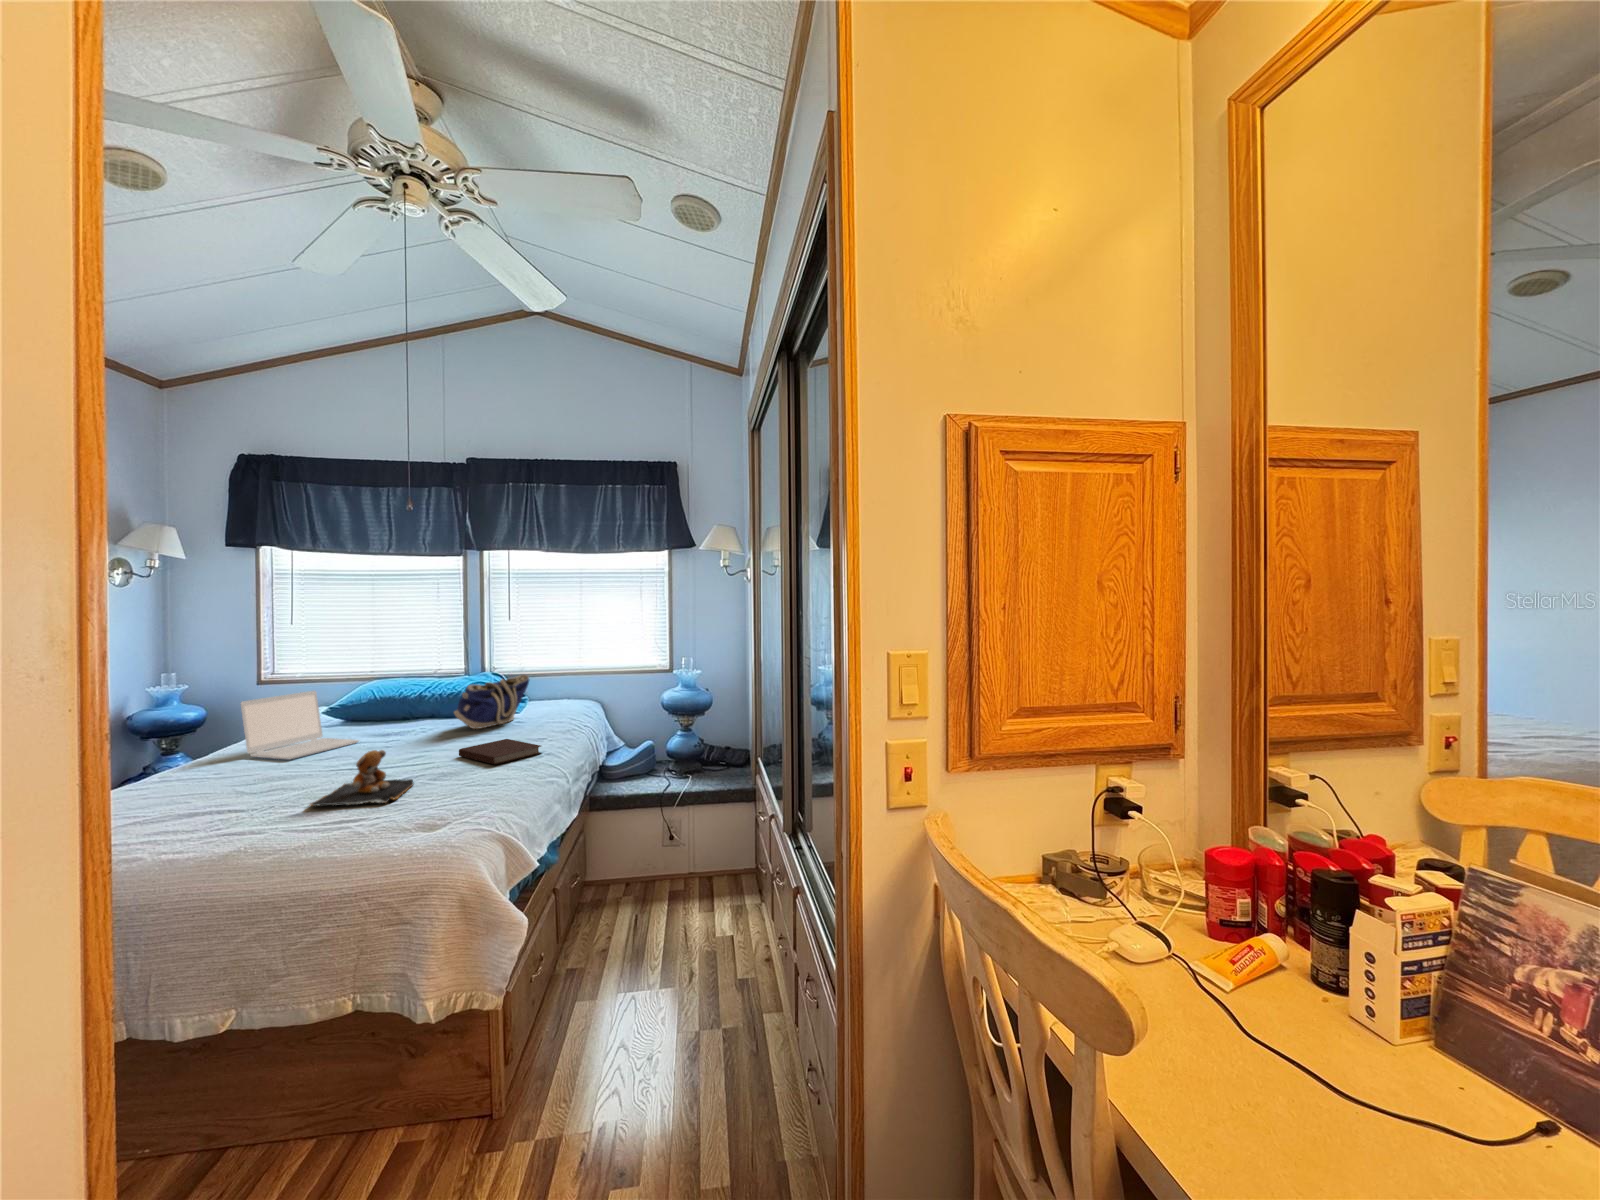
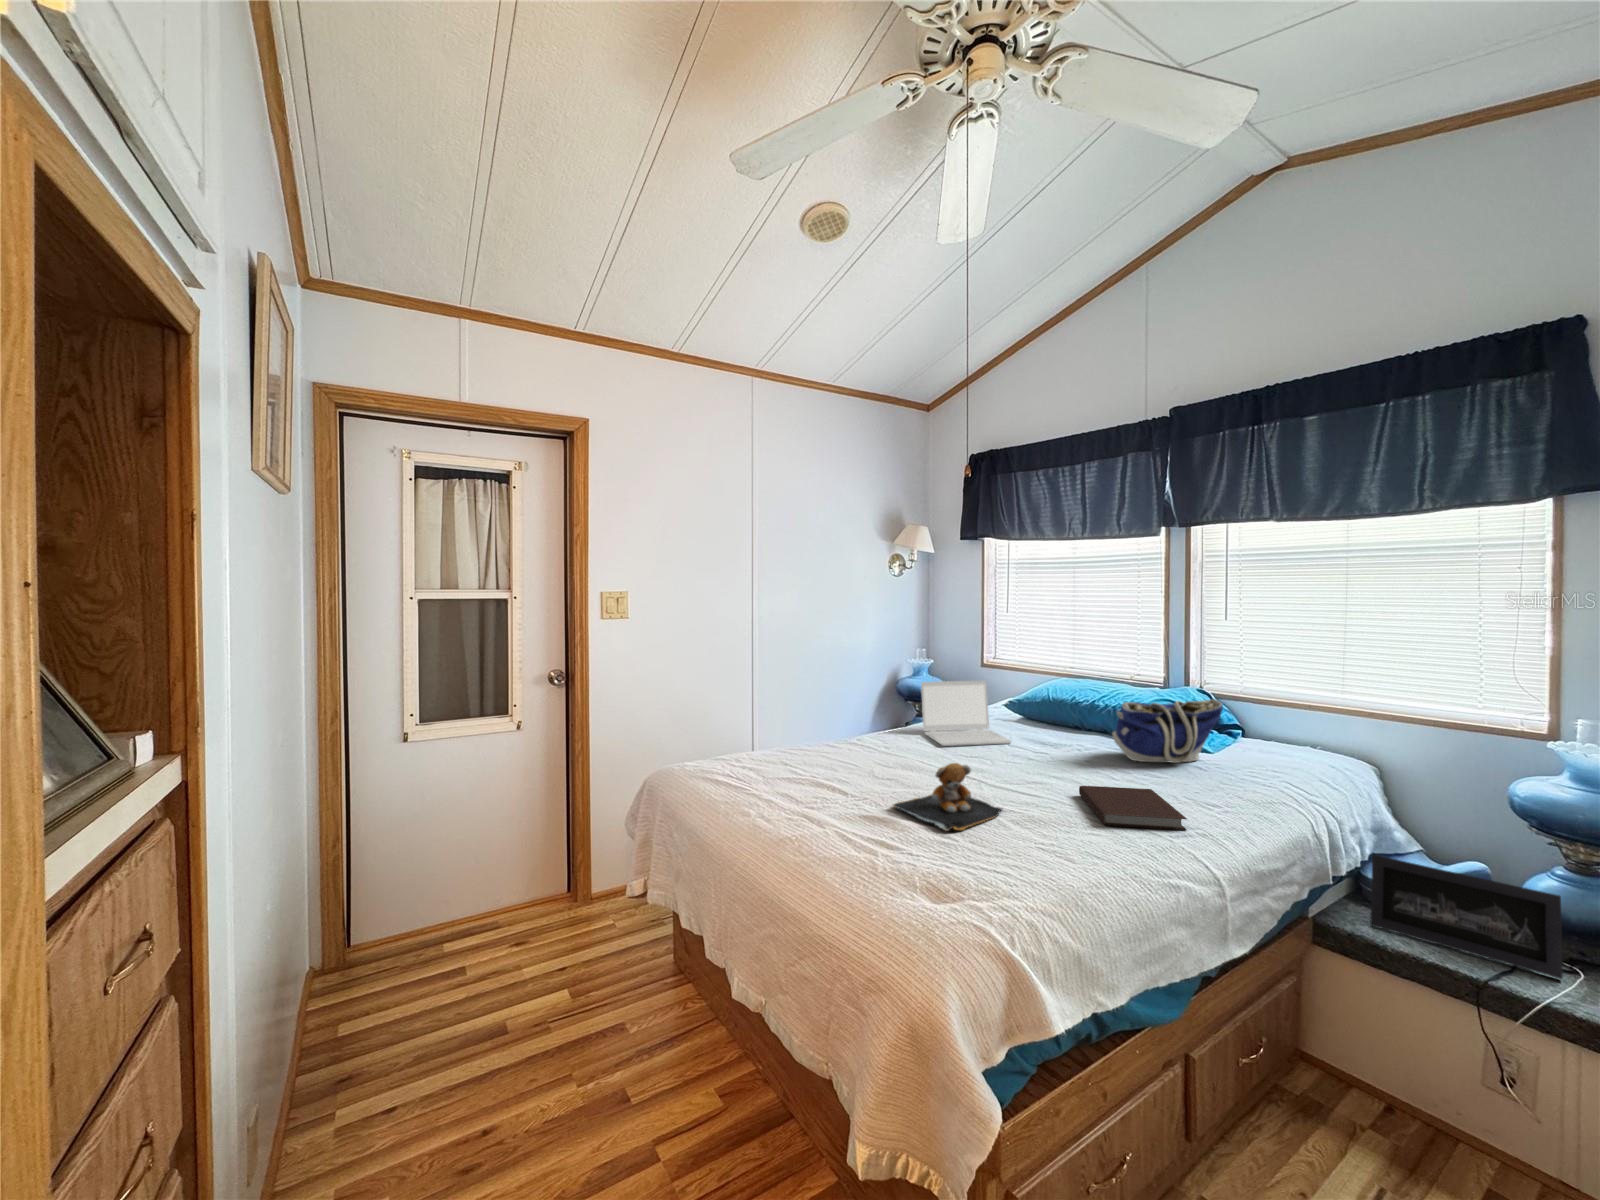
picture frame: none [612,741,683,788] -> present [1370,855,1563,979]

